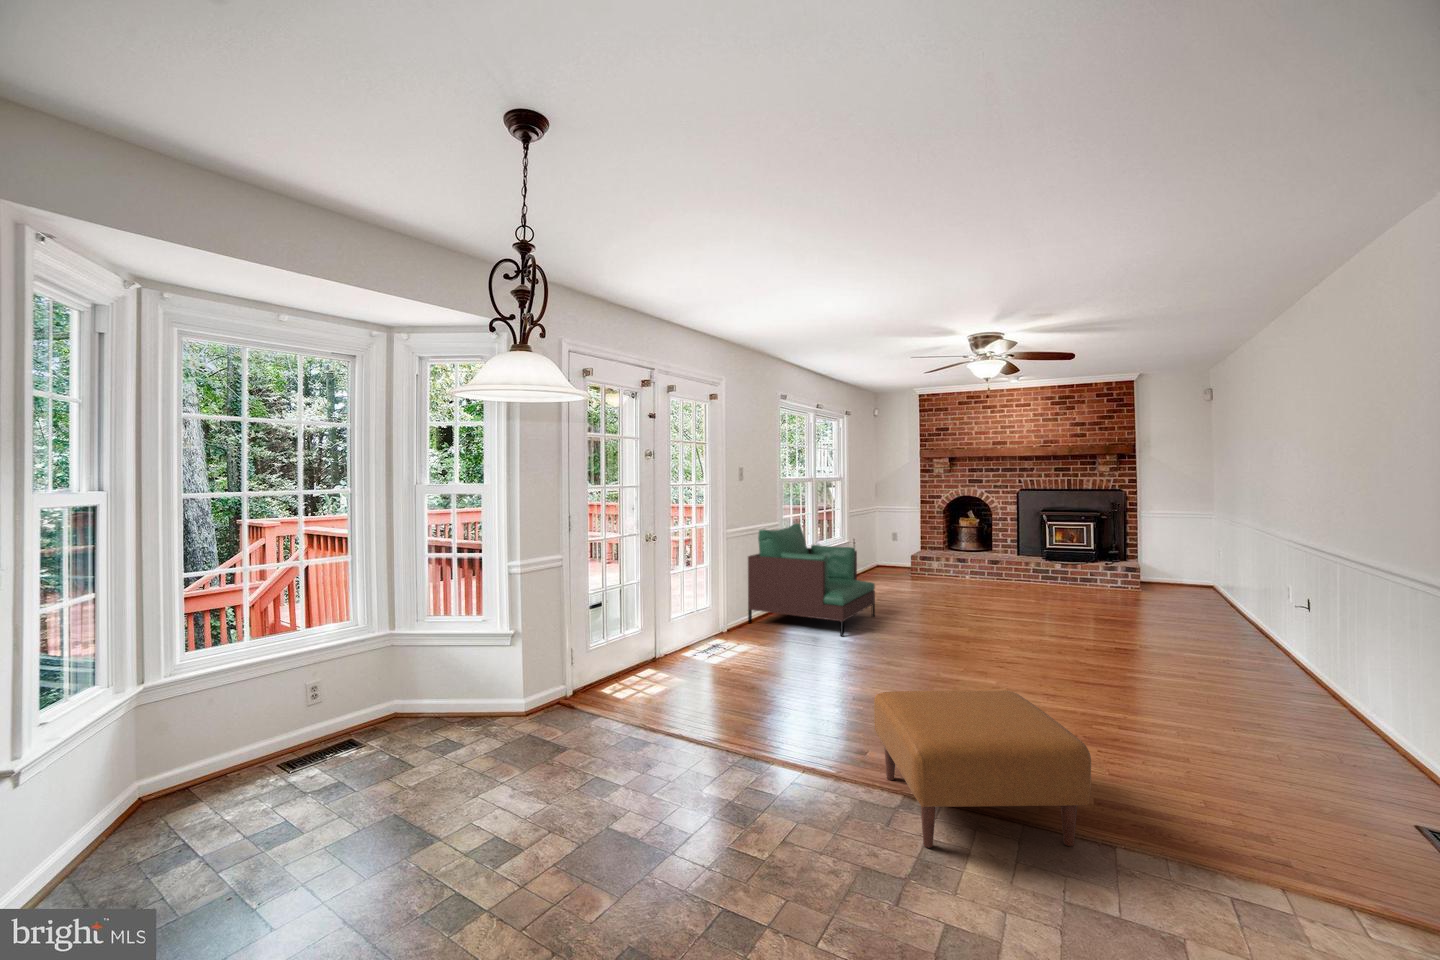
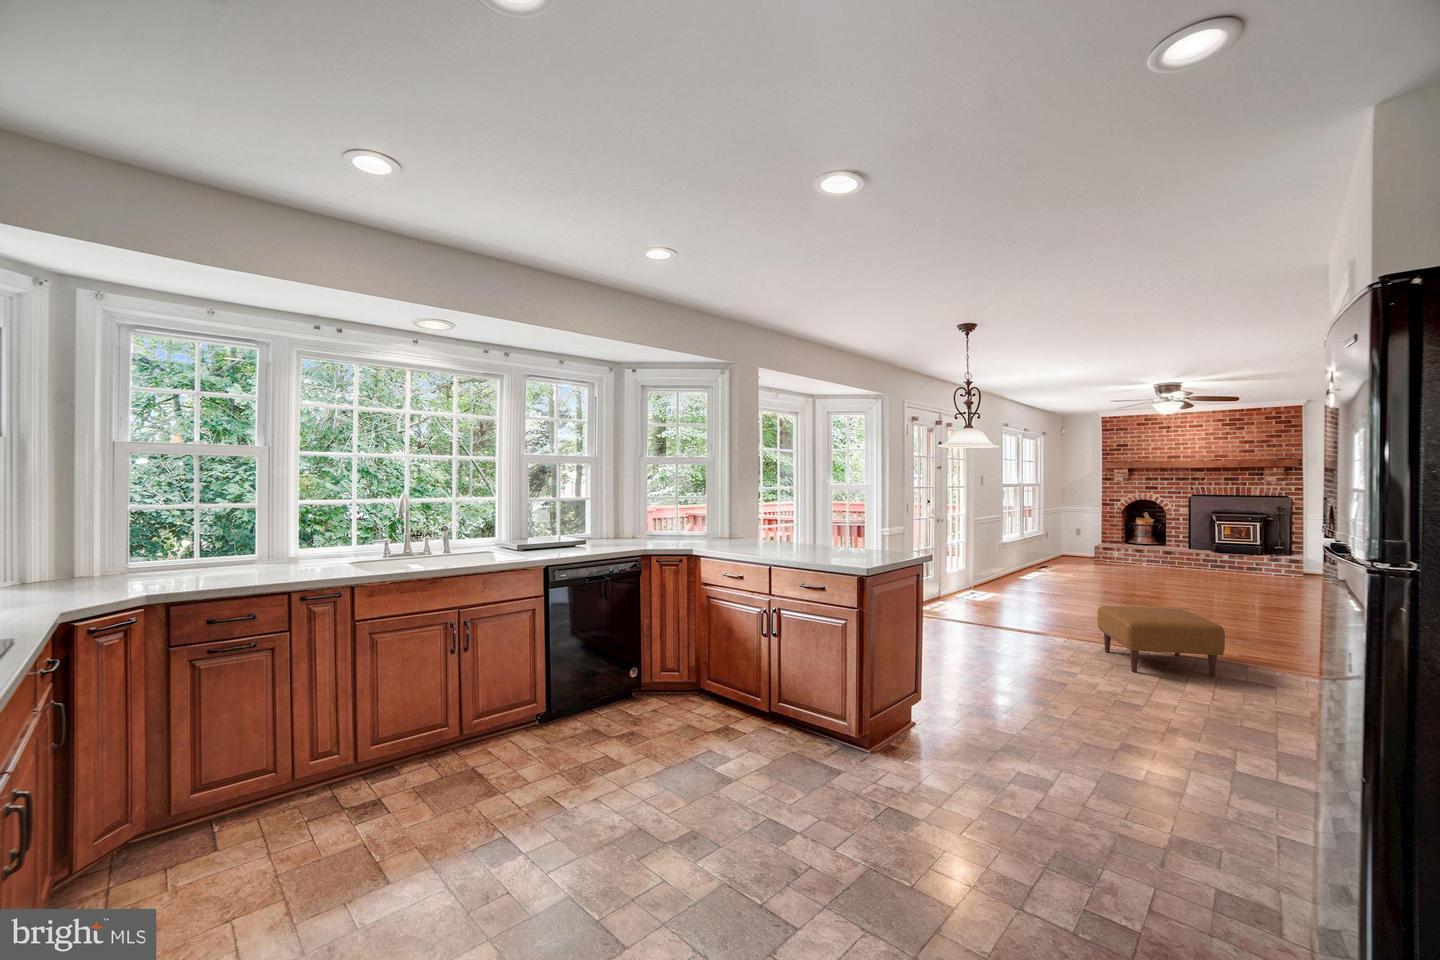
armchair: present [748,524,875,636] -> none [978,518,1072,595]

